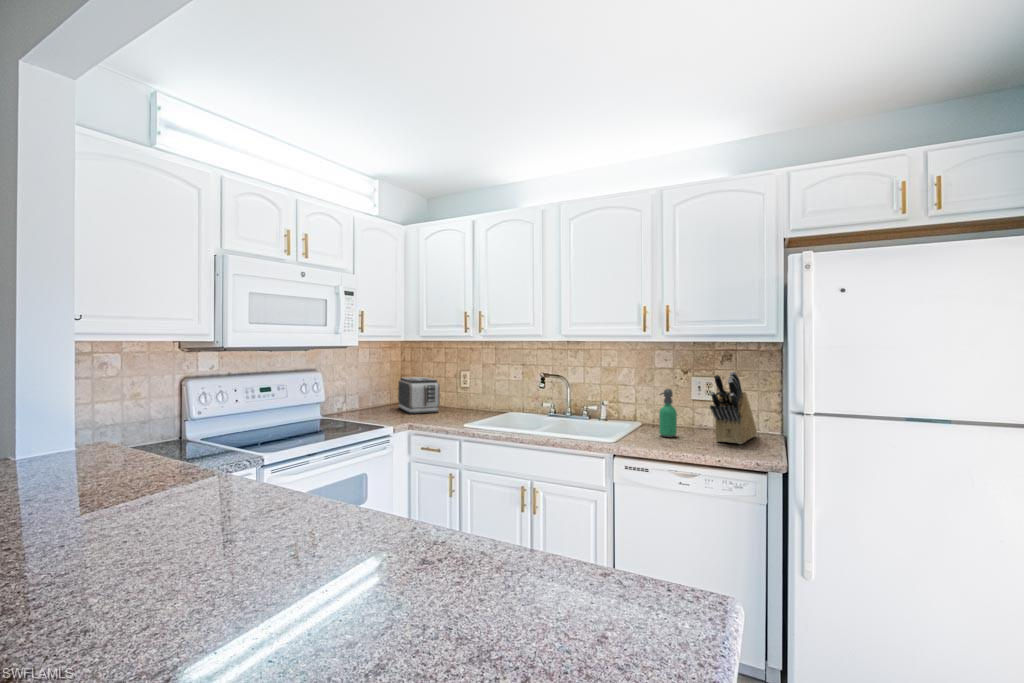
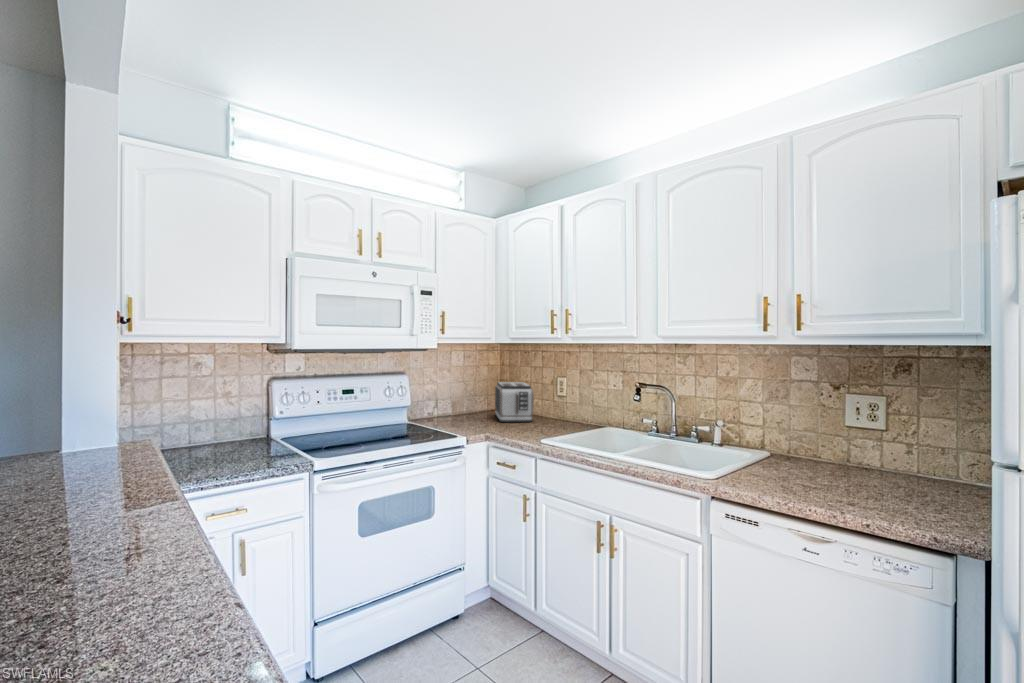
knife block: present [710,372,757,444] -> none [861,390,953,501]
soap dispenser: present [659,389,677,437] -> none [786,410,814,478]

